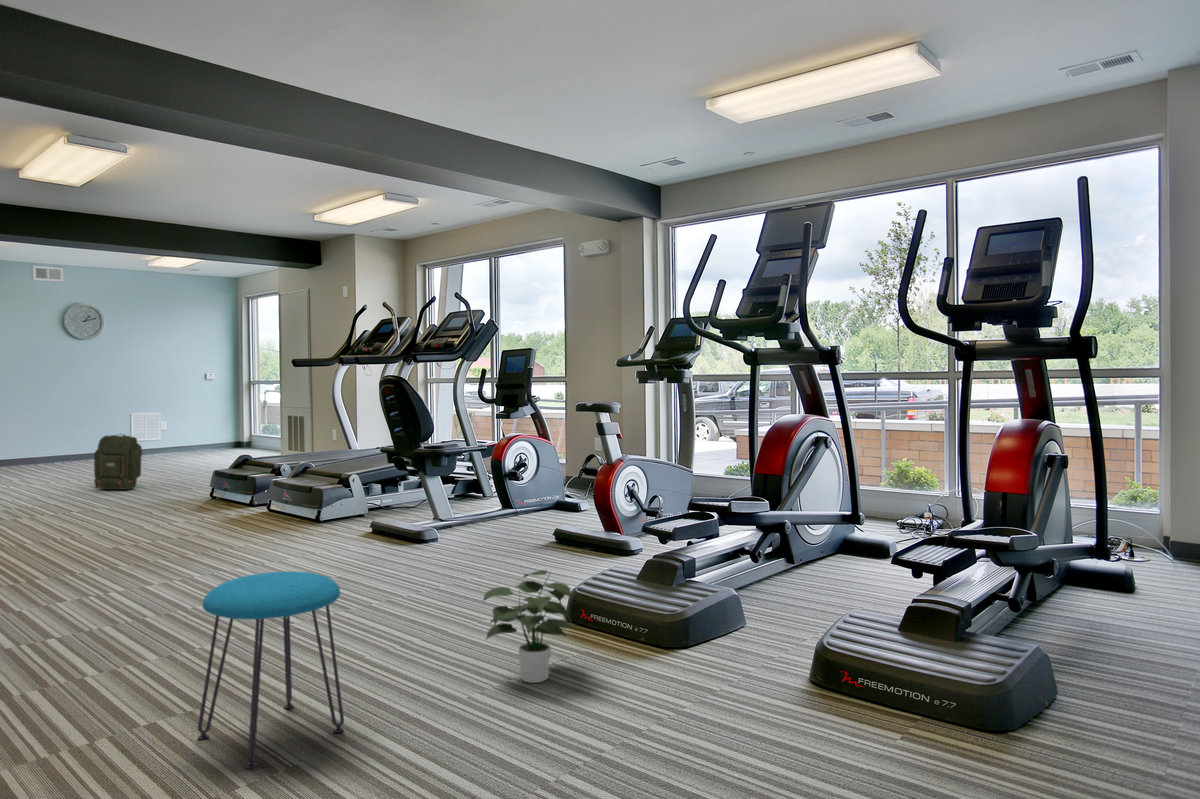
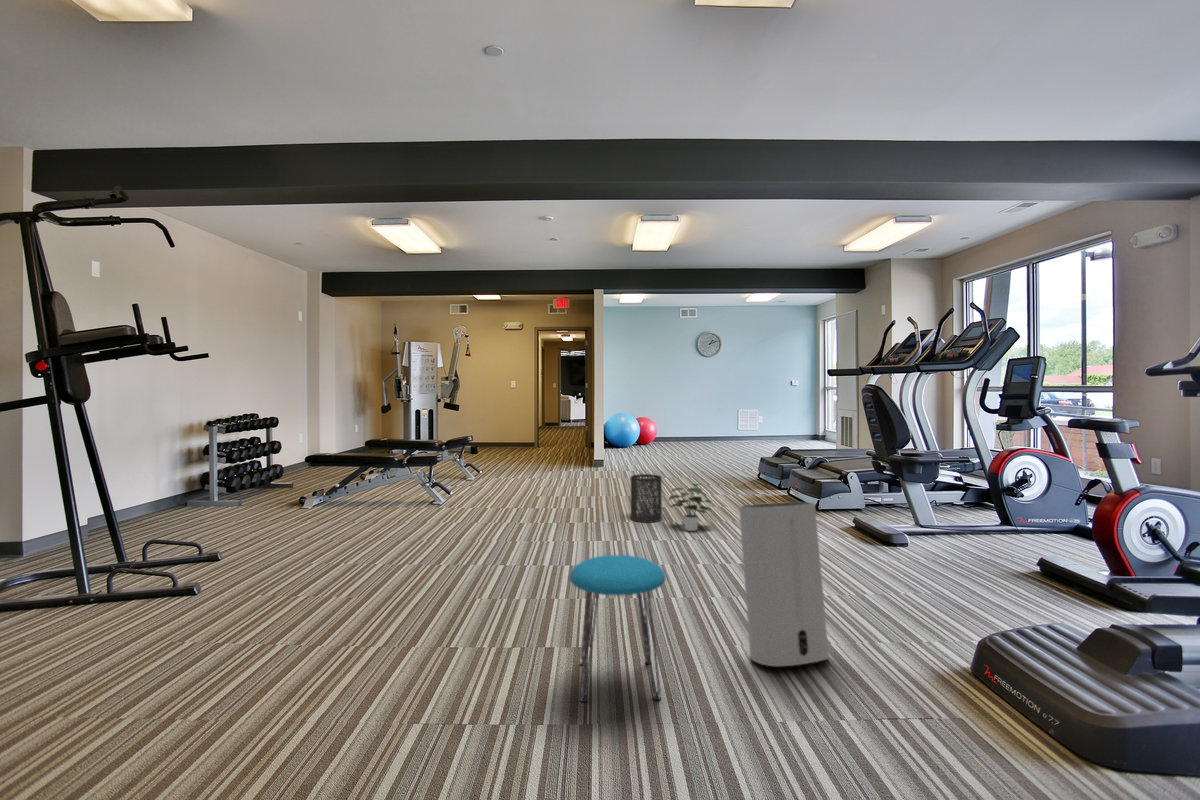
backpack: present [94,434,142,490] -> none [700,431,728,468]
air purifier: none [377,486,468,666] -> present [739,502,829,666]
trash can: none [54,496,115,572] -> present [631,474,662,522]
potted plant: present [483,570,574,683] -> present [669,484,711,531]

